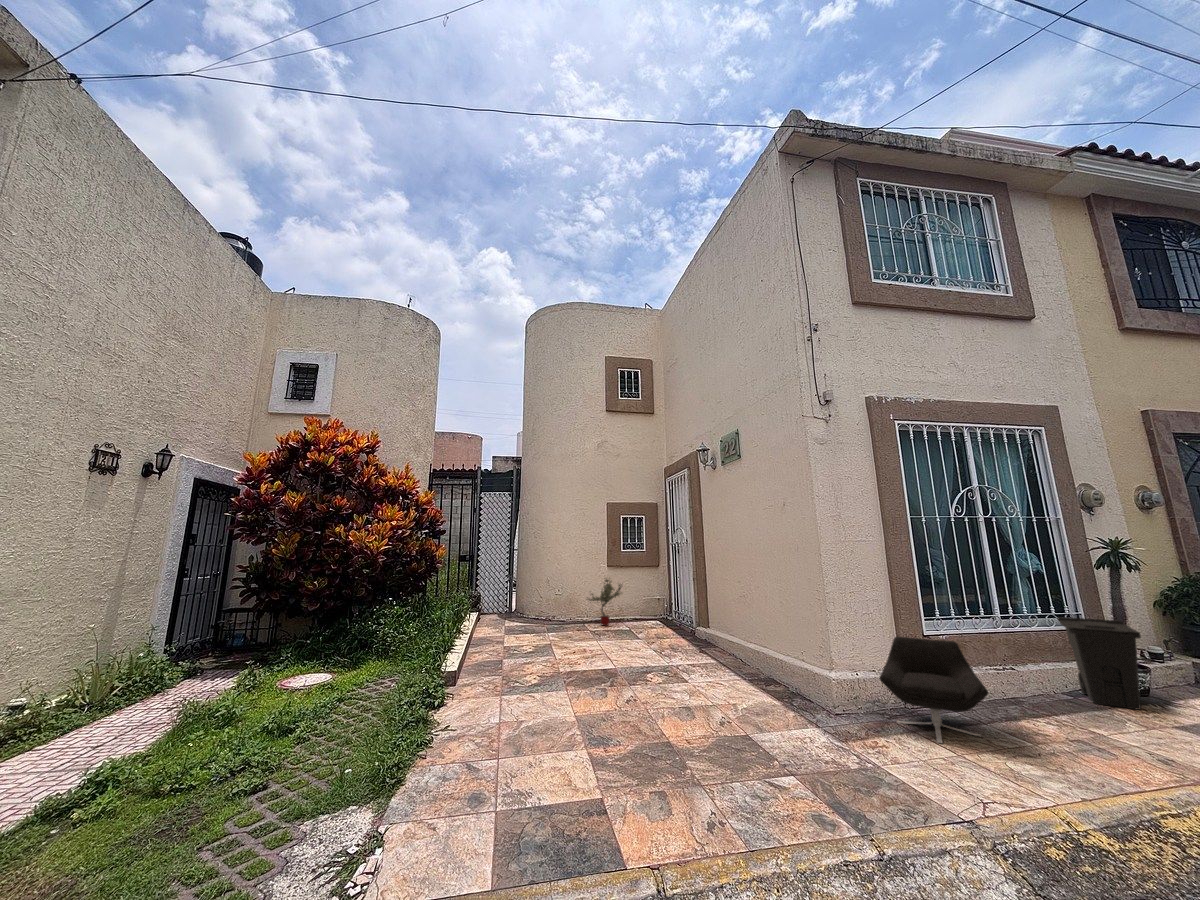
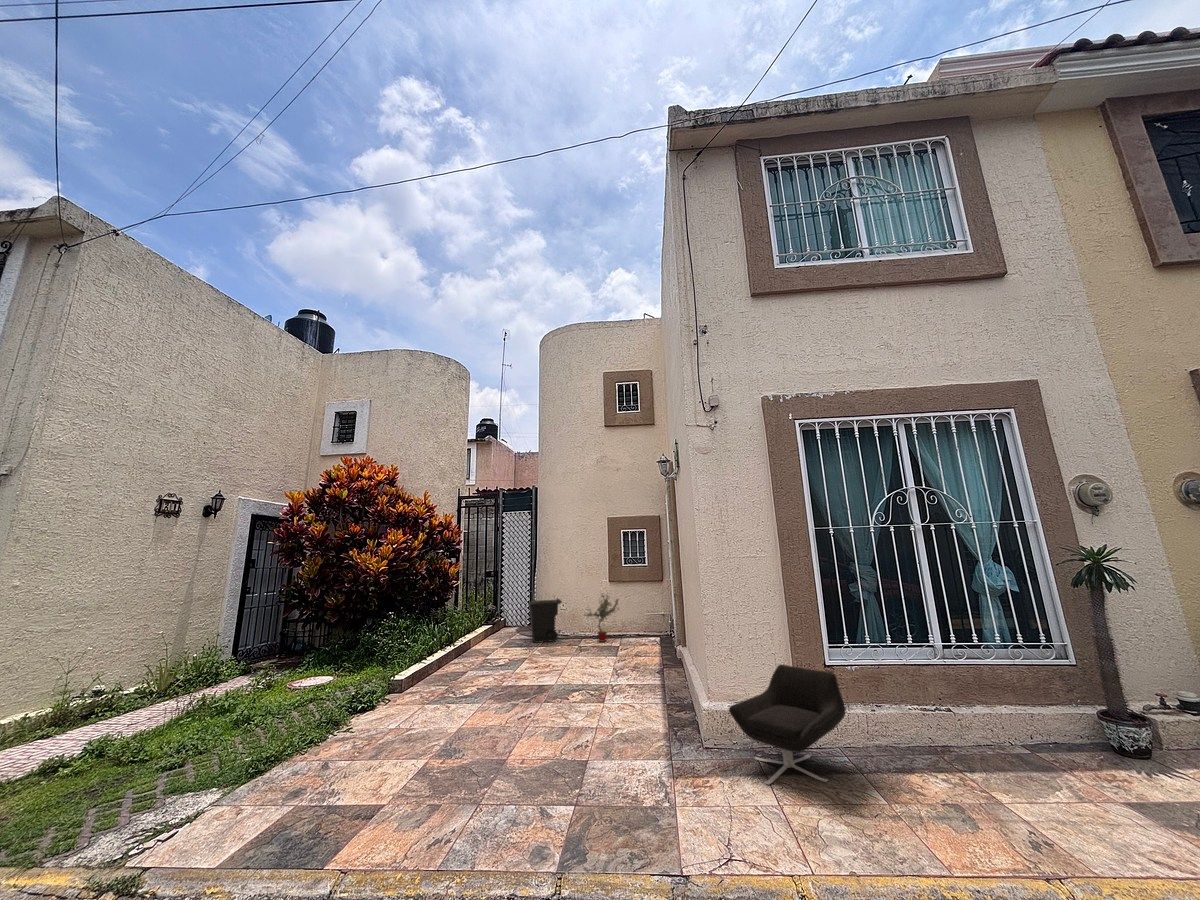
trash can: present [1058,617,1141,709] -> present [528,599,562,643]

